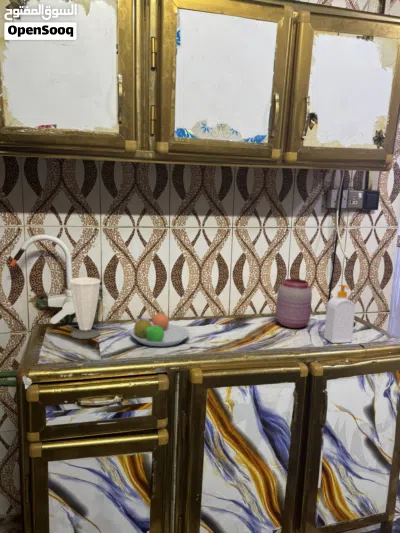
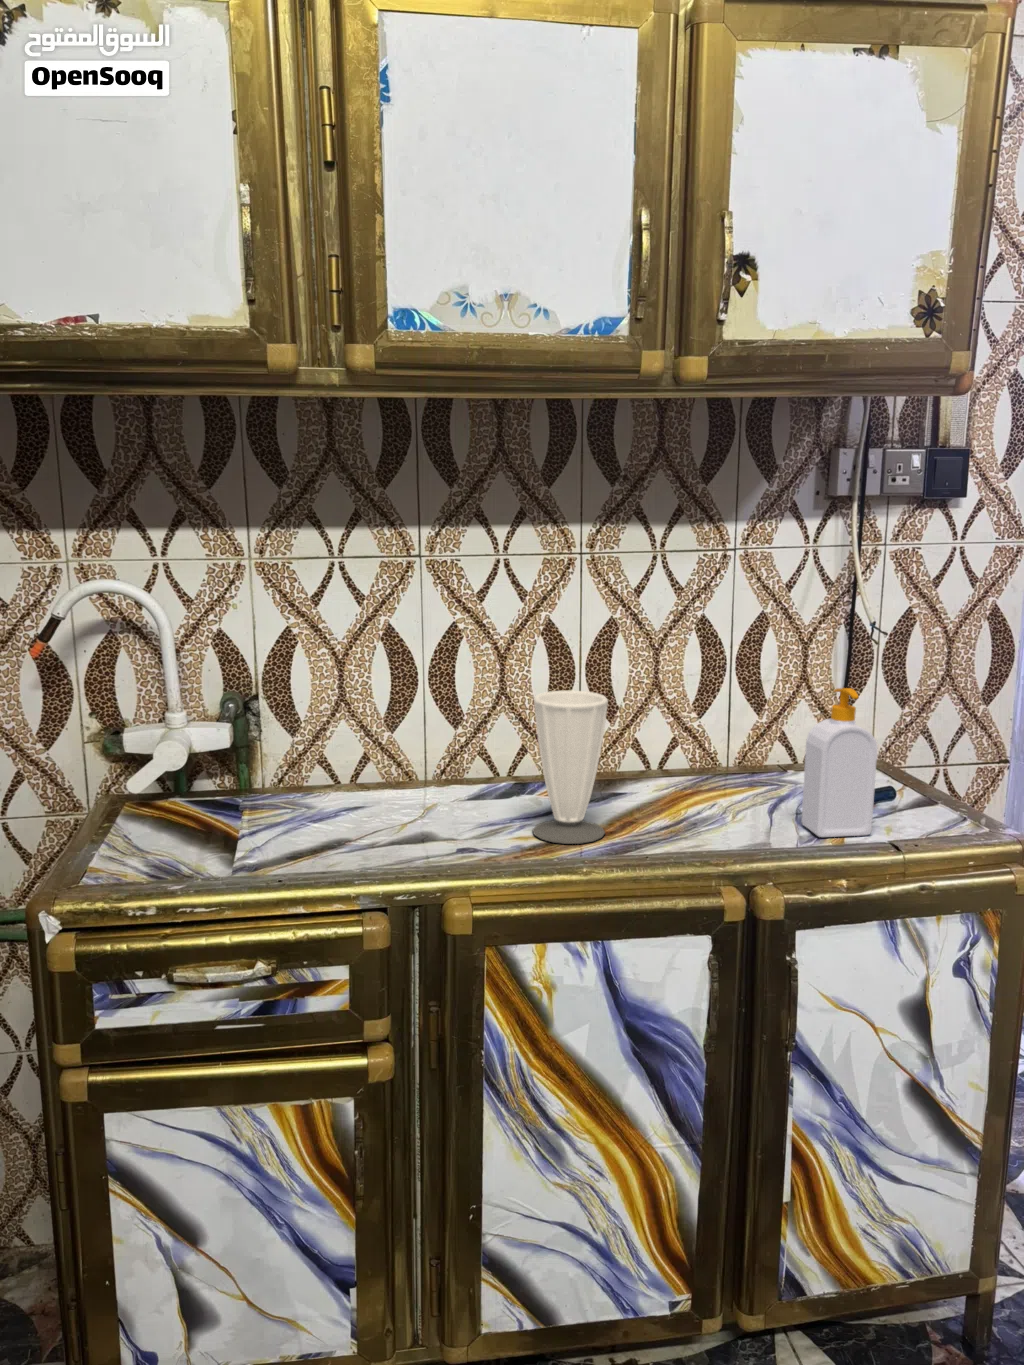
cup: present [70,277,100,339] -> present [533,691,608,844]
jar: present [276,279,312,328] -> none [690,677,779,802]
fruit bowl: present [131,313,190,346] -> none [313,765,459,845]

